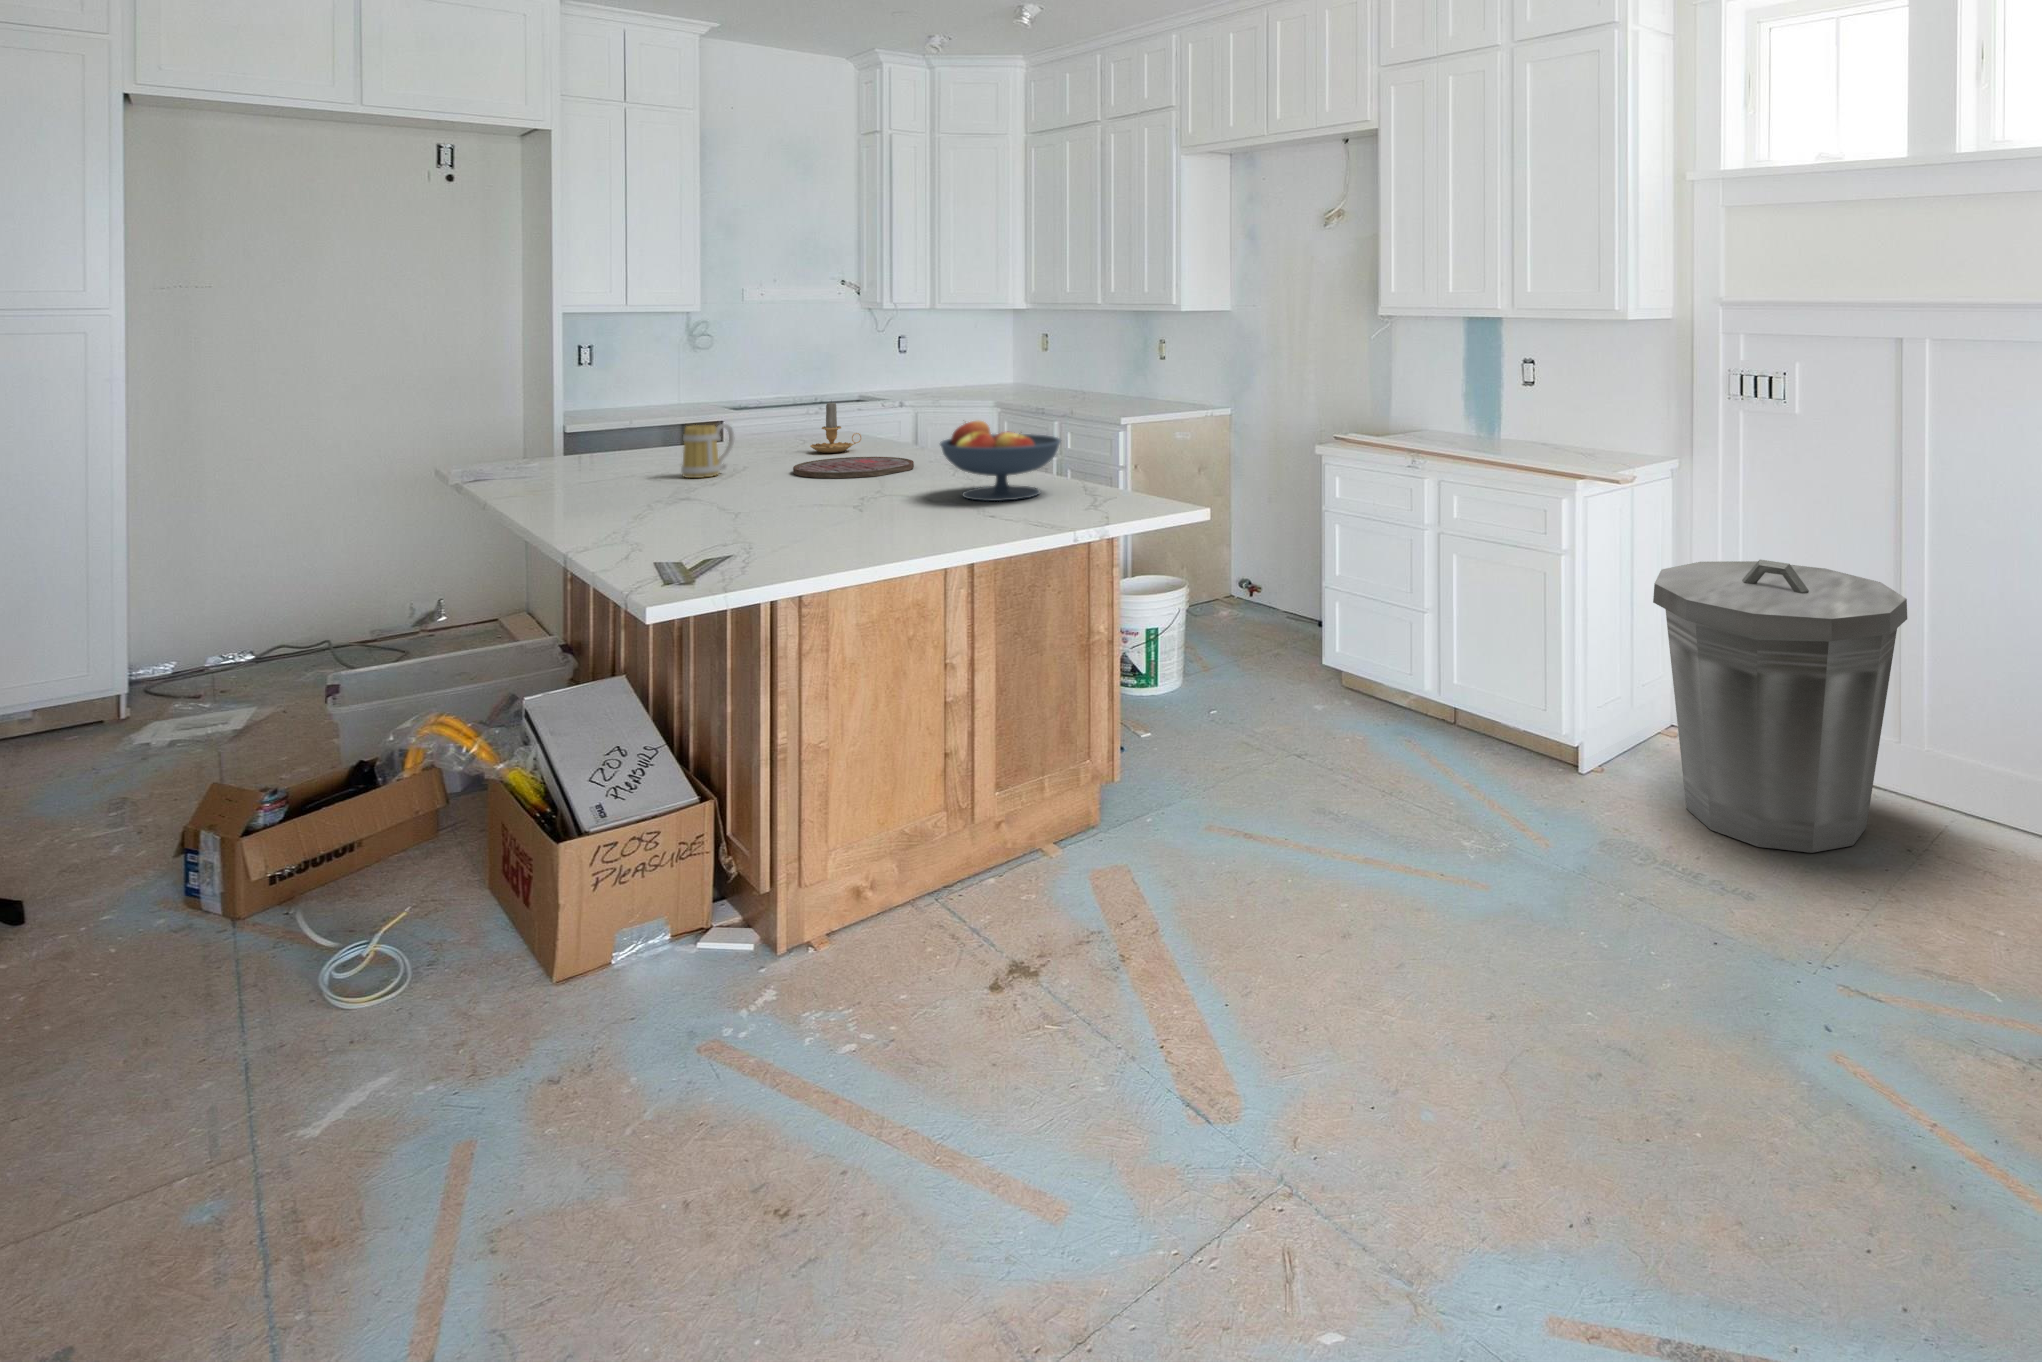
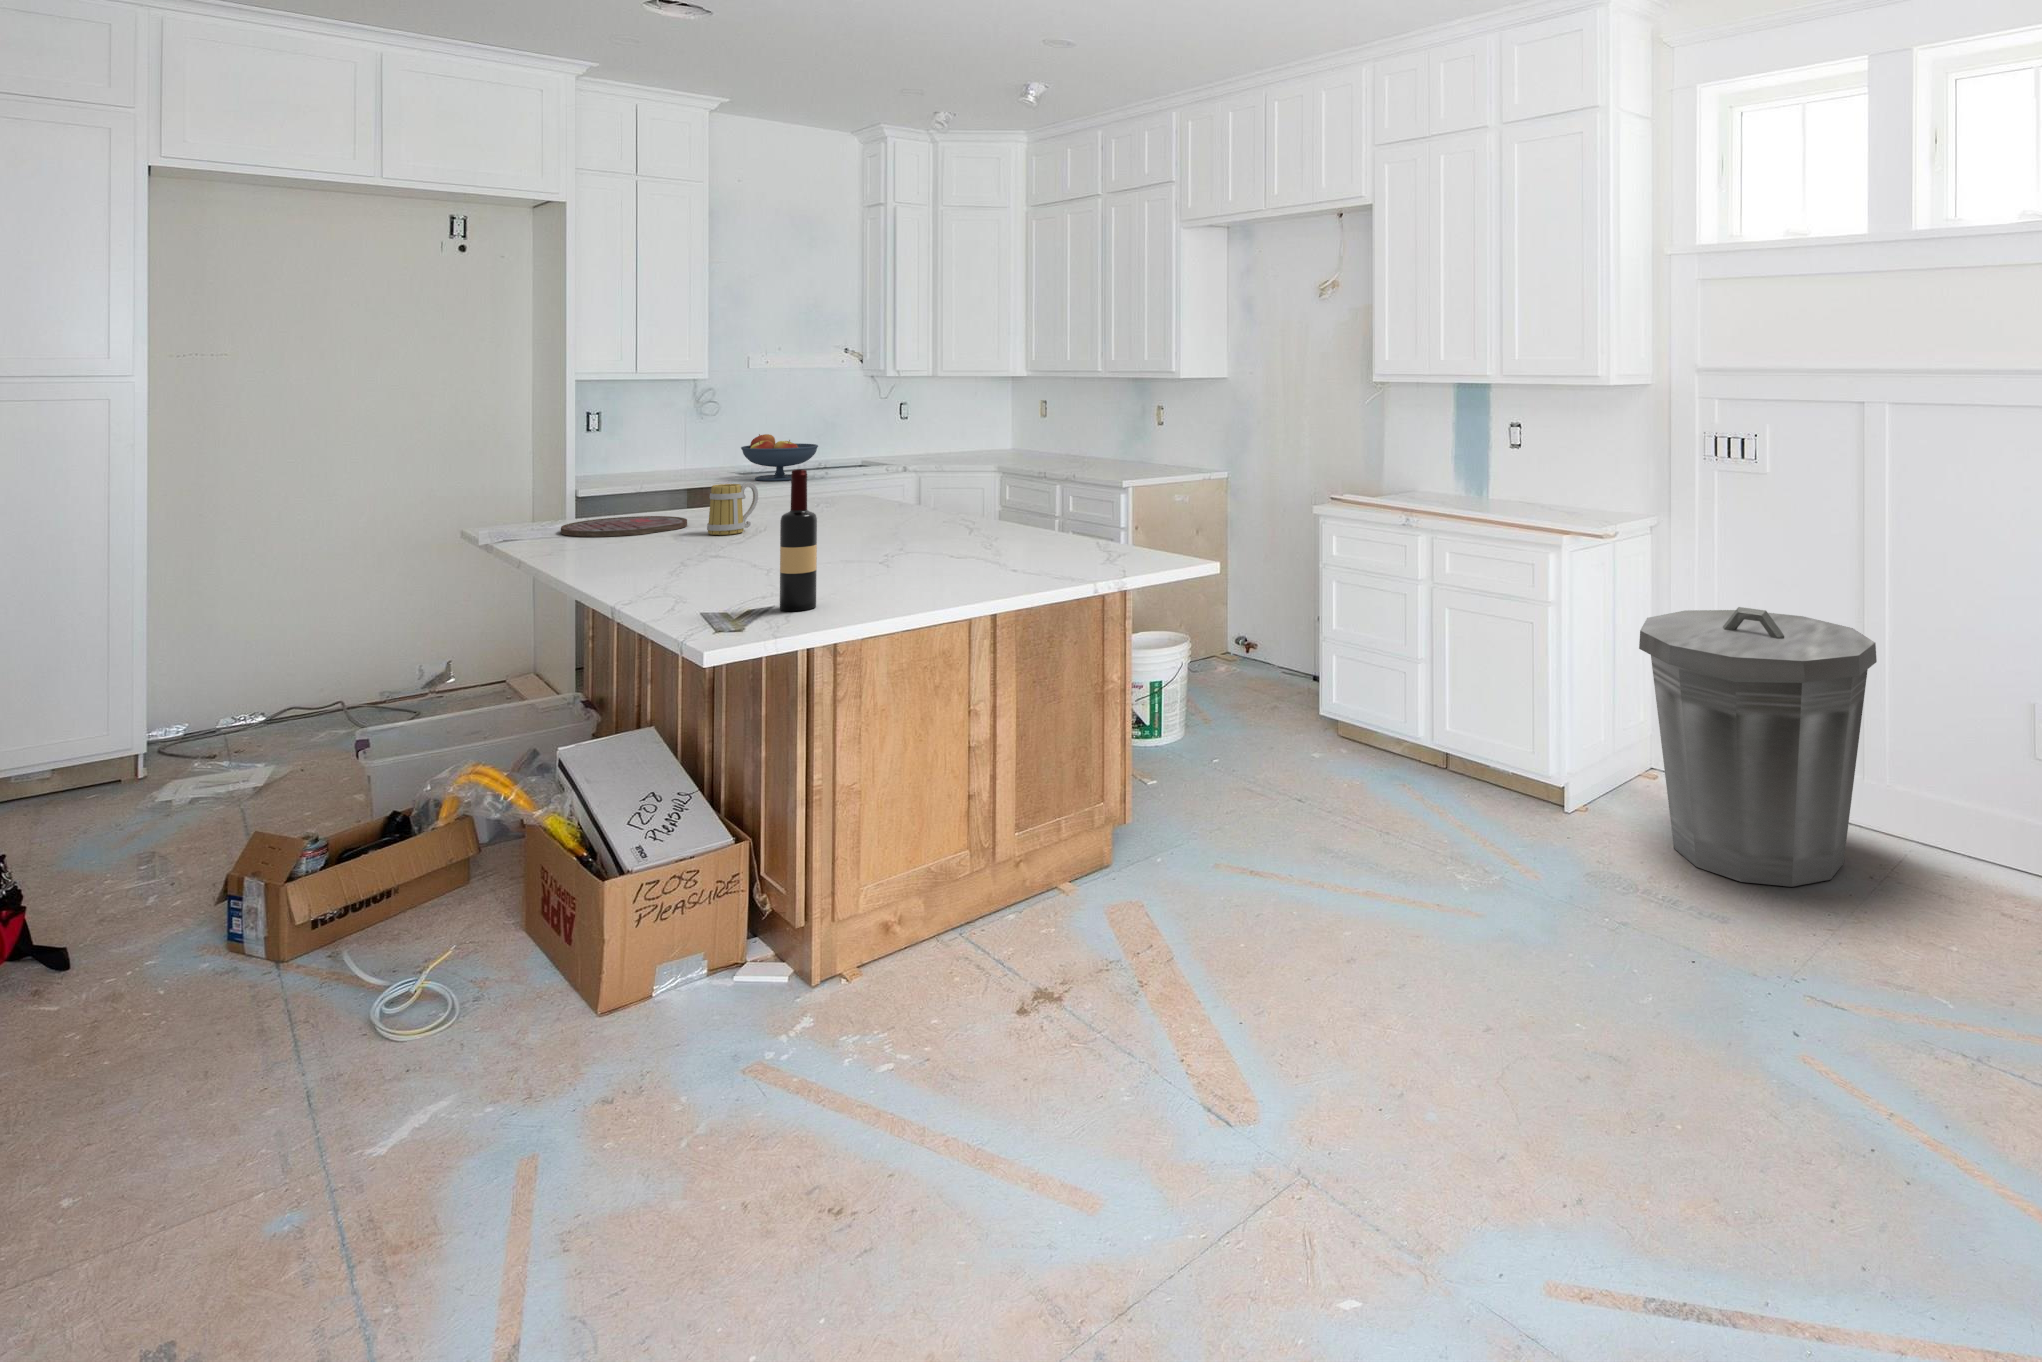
candle: present [810,403,861,453] -> none [827,460,877,511]
wine bottle: none [734,412,775,563] -> present [780,469,817,611]
fruit bowl: present [940,421,1061,501] -> present [741,434,818,481]
cutting board: present [793,457,914,478] -> present [561,516,687,537]

